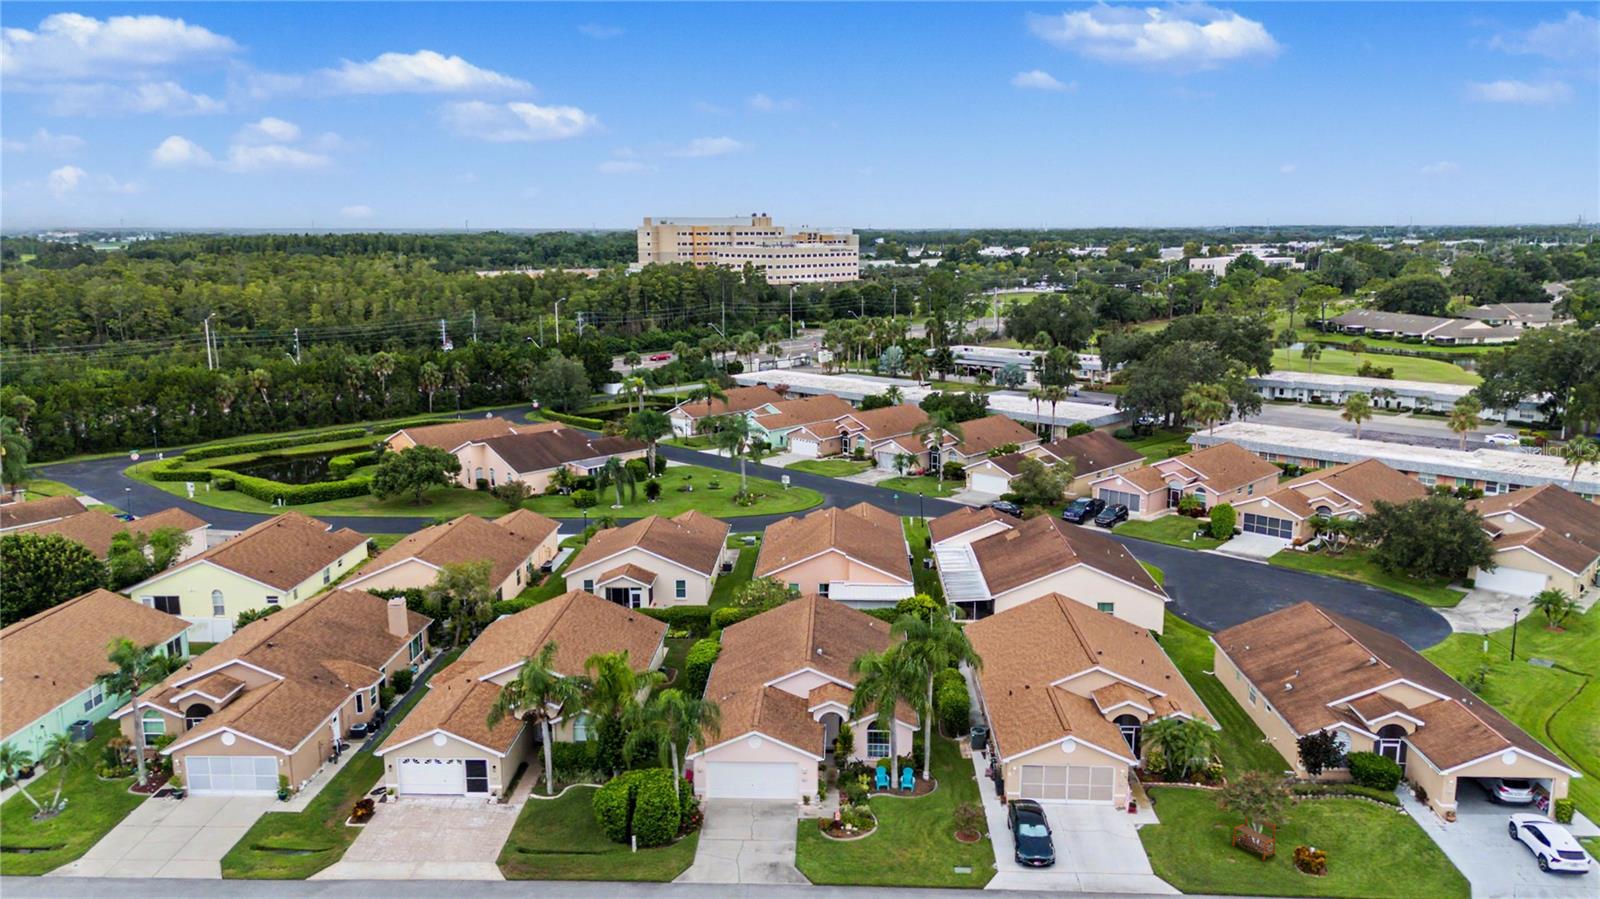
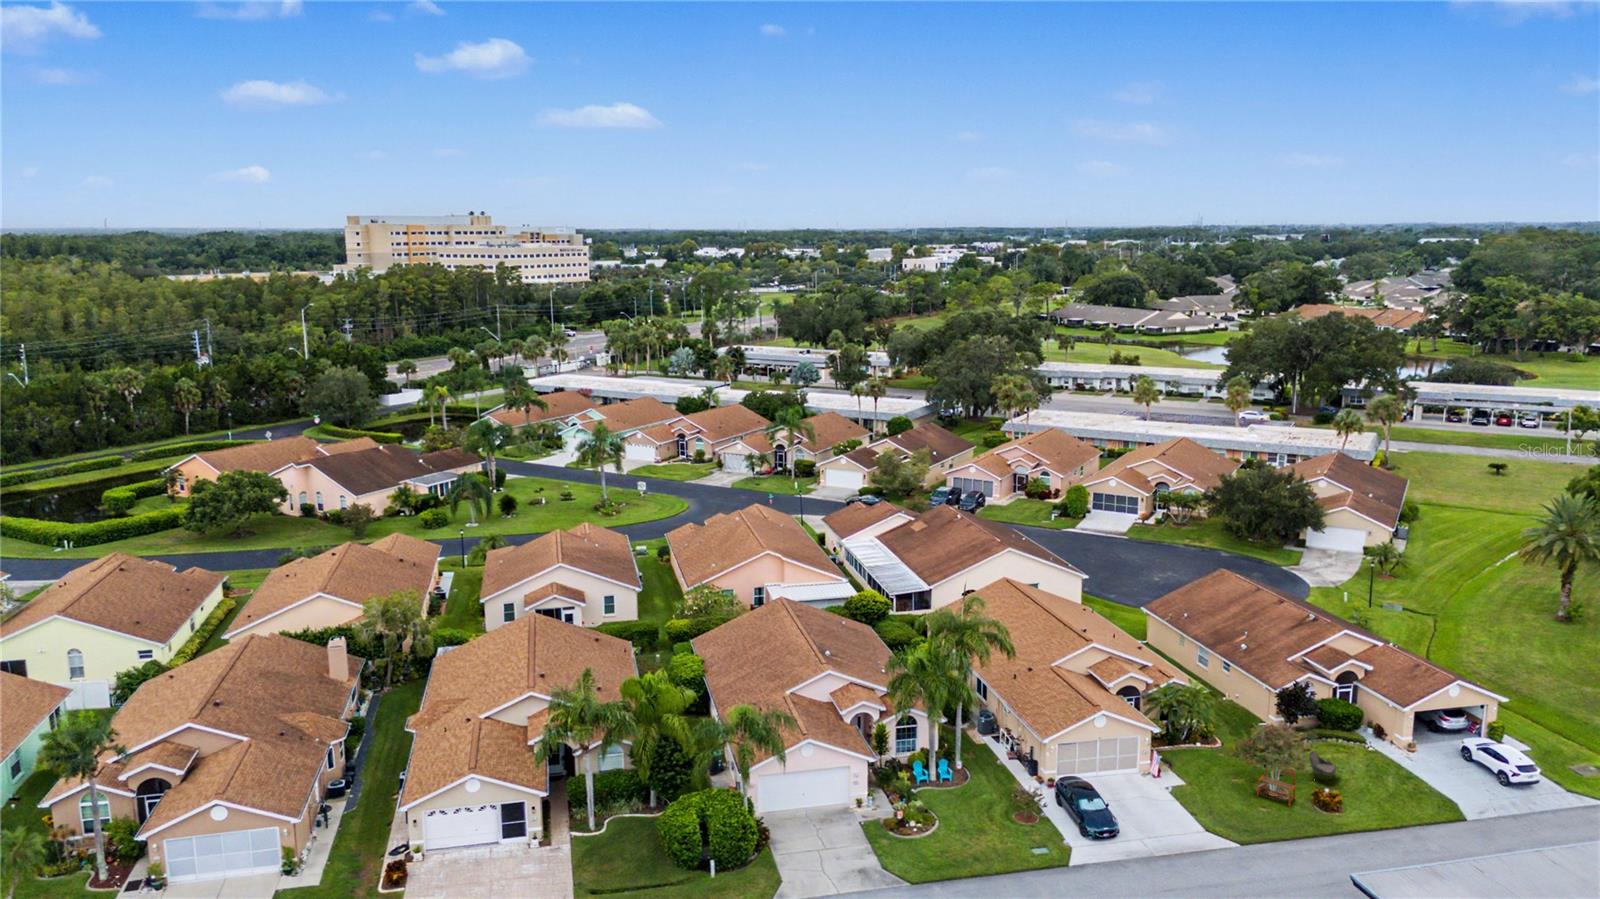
lounge chair: none [1301,805,1337,846] -> present [1309,751,1337,776]

